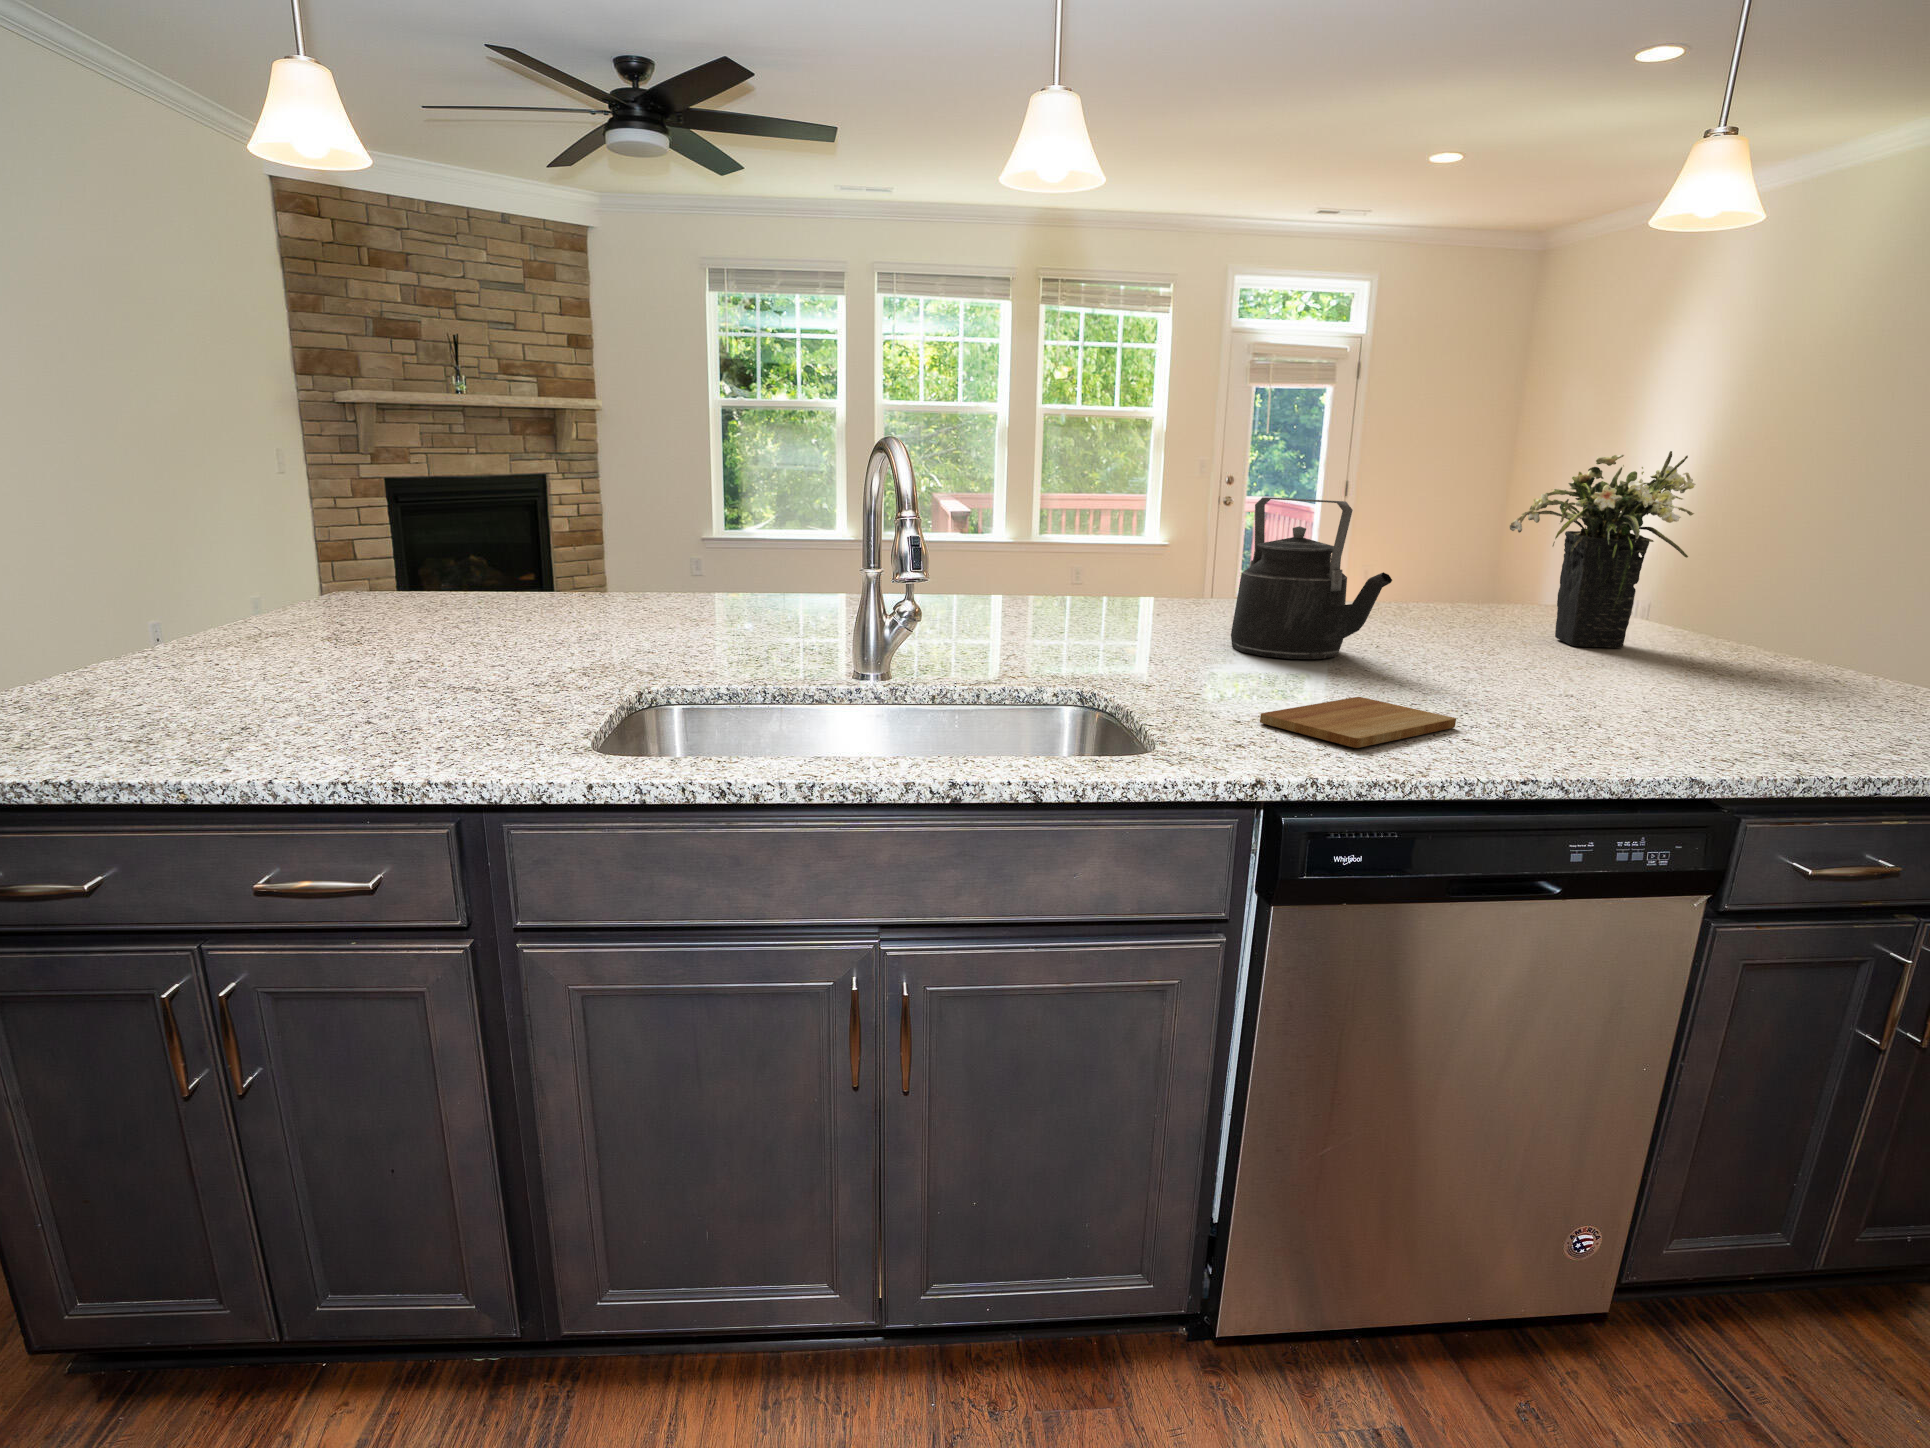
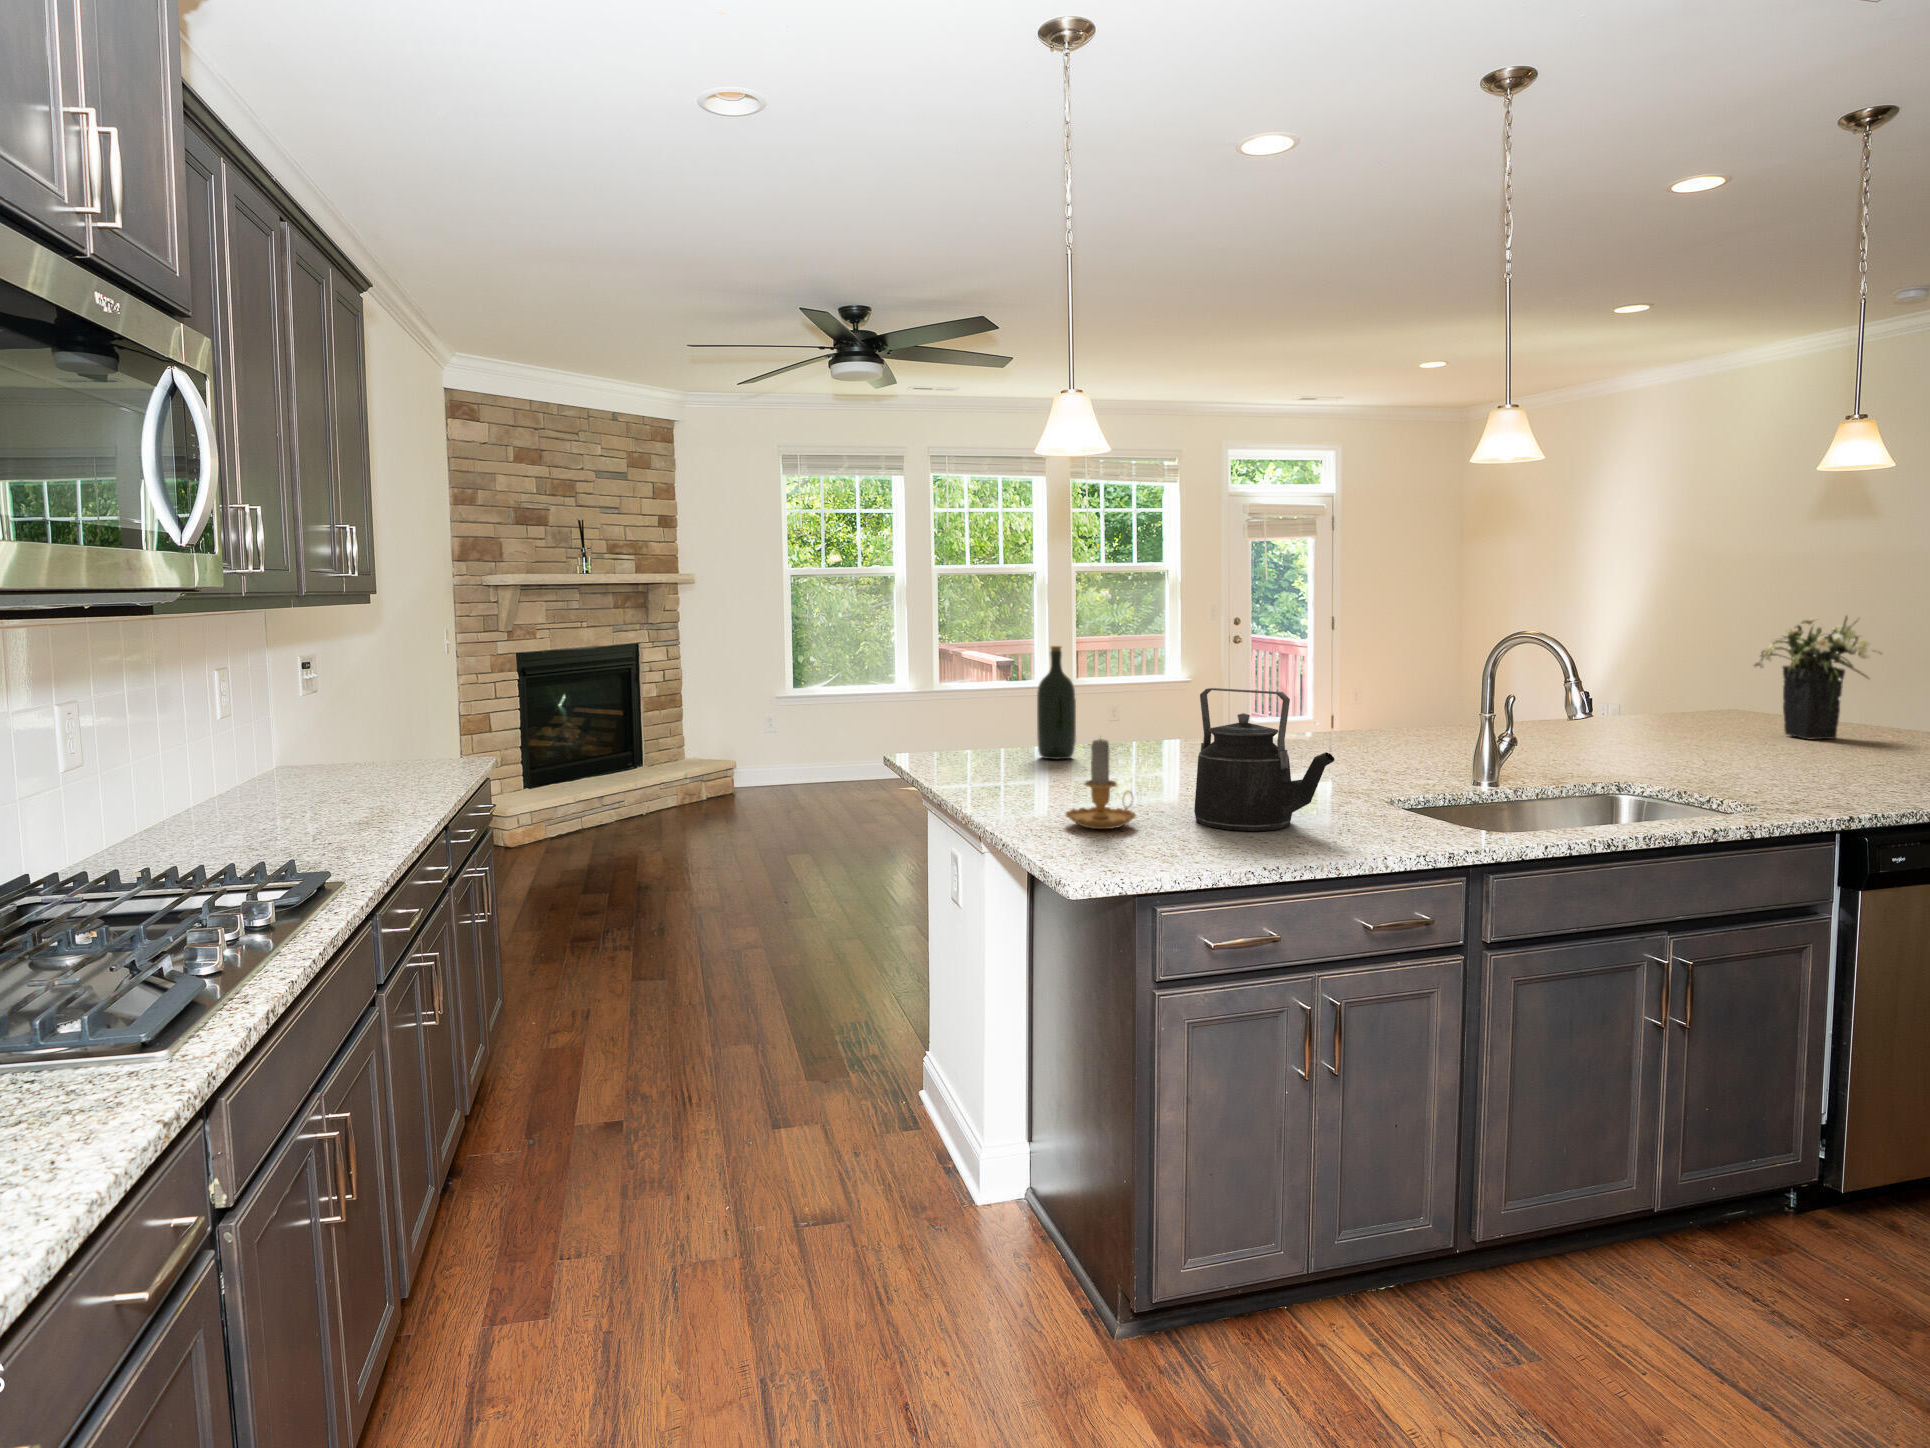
wine bottle: none [448,457,507,608] -> present [1037,646,1076,759]
kettle: present [1231,497,1392,659] -> present [1194,688,1334,831]
candle: none [53,562,203,700] -> present [1066,739,1136,829]
cutting board: present [1260,697,1456,748] -> none [1777,775,1877,800]

